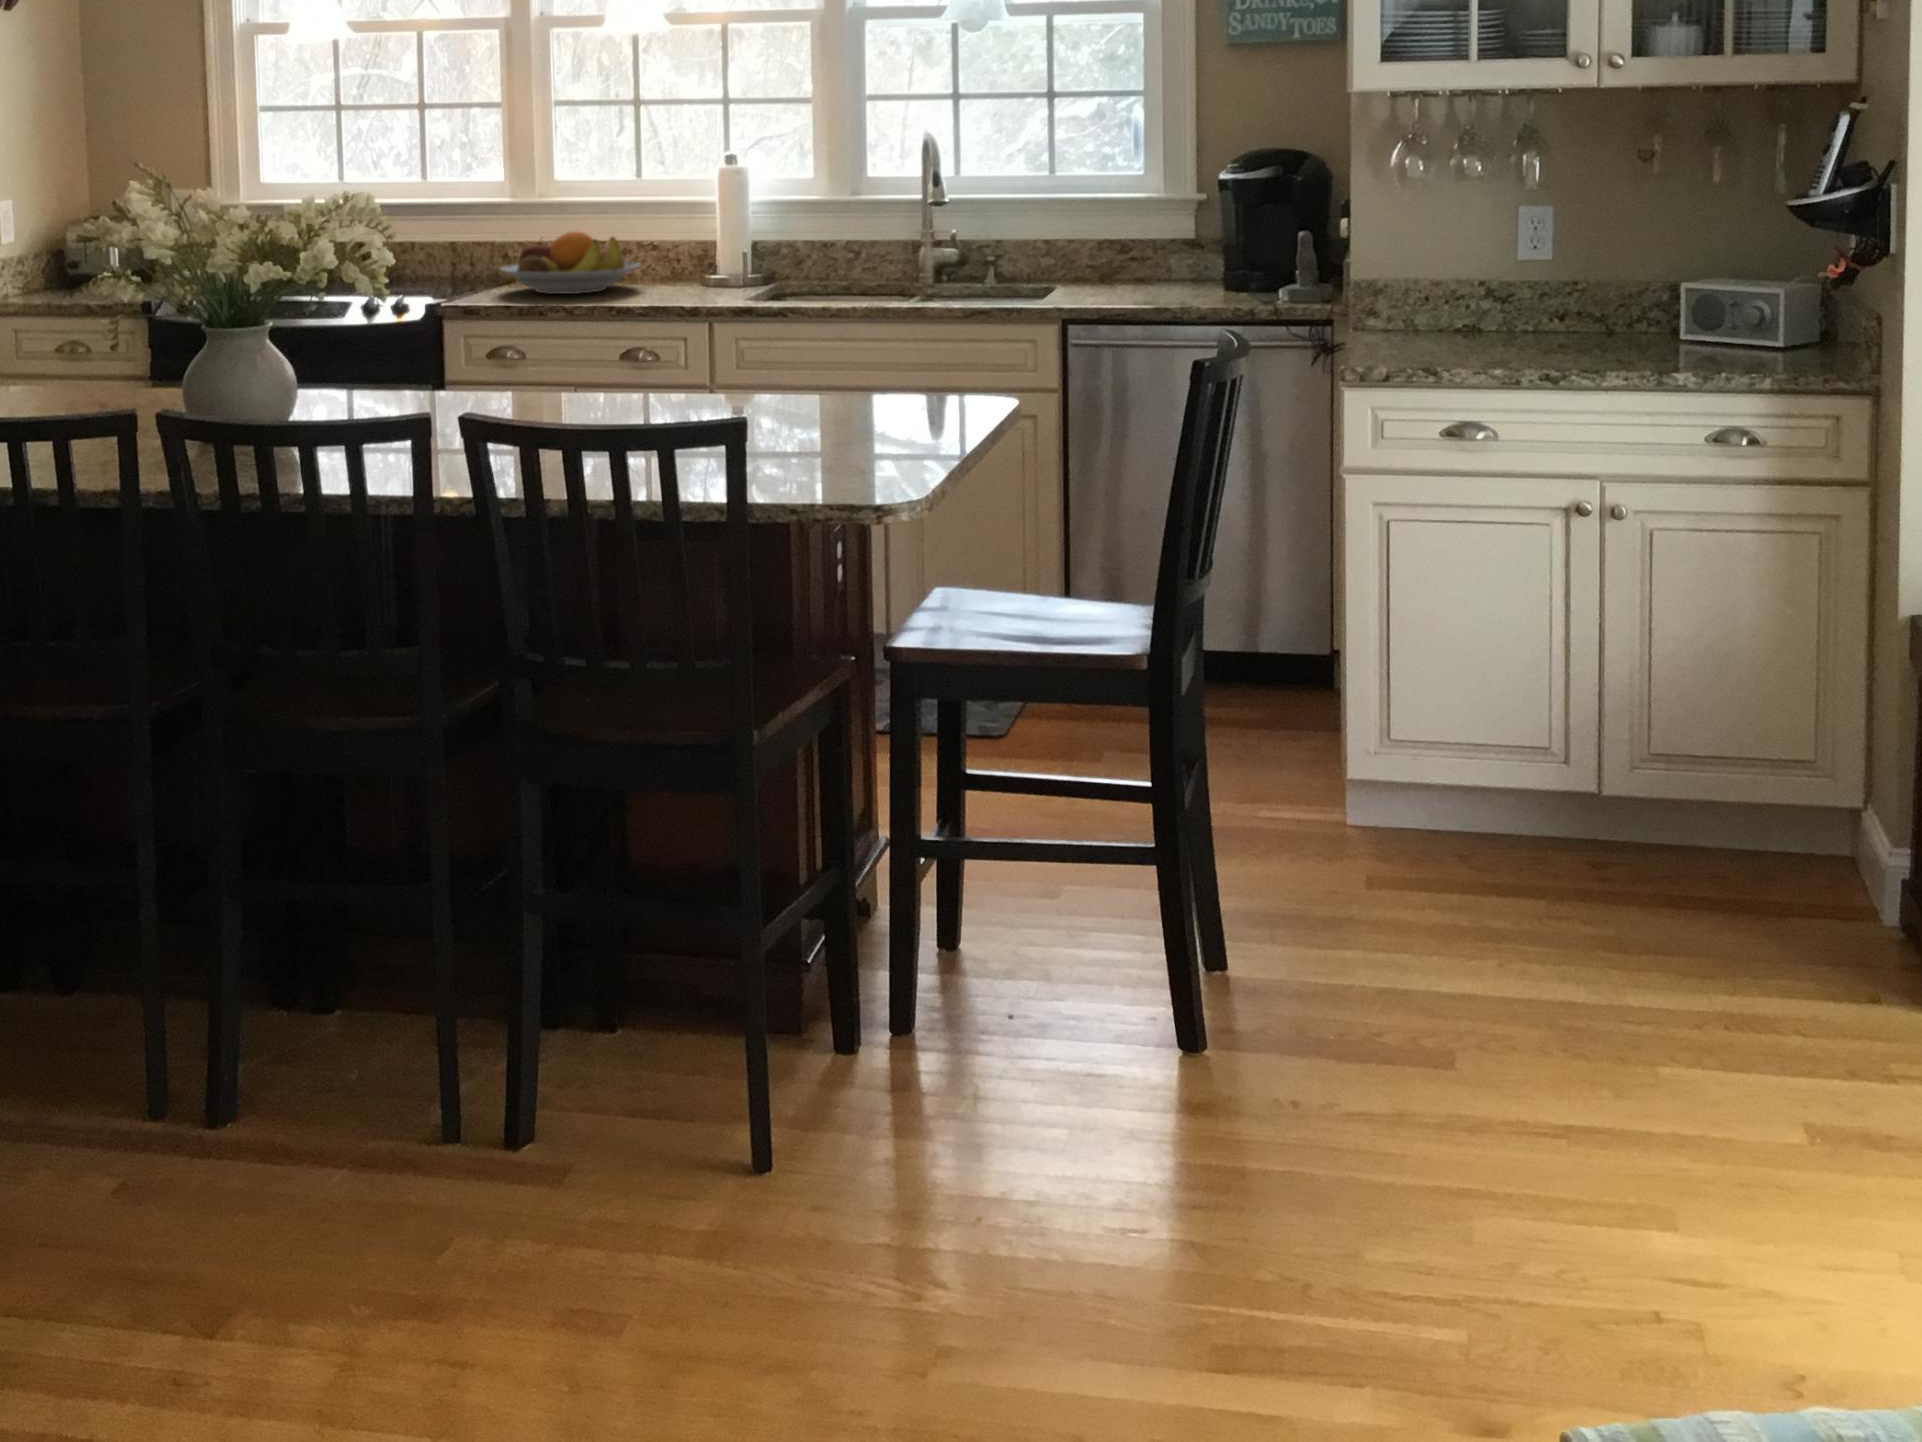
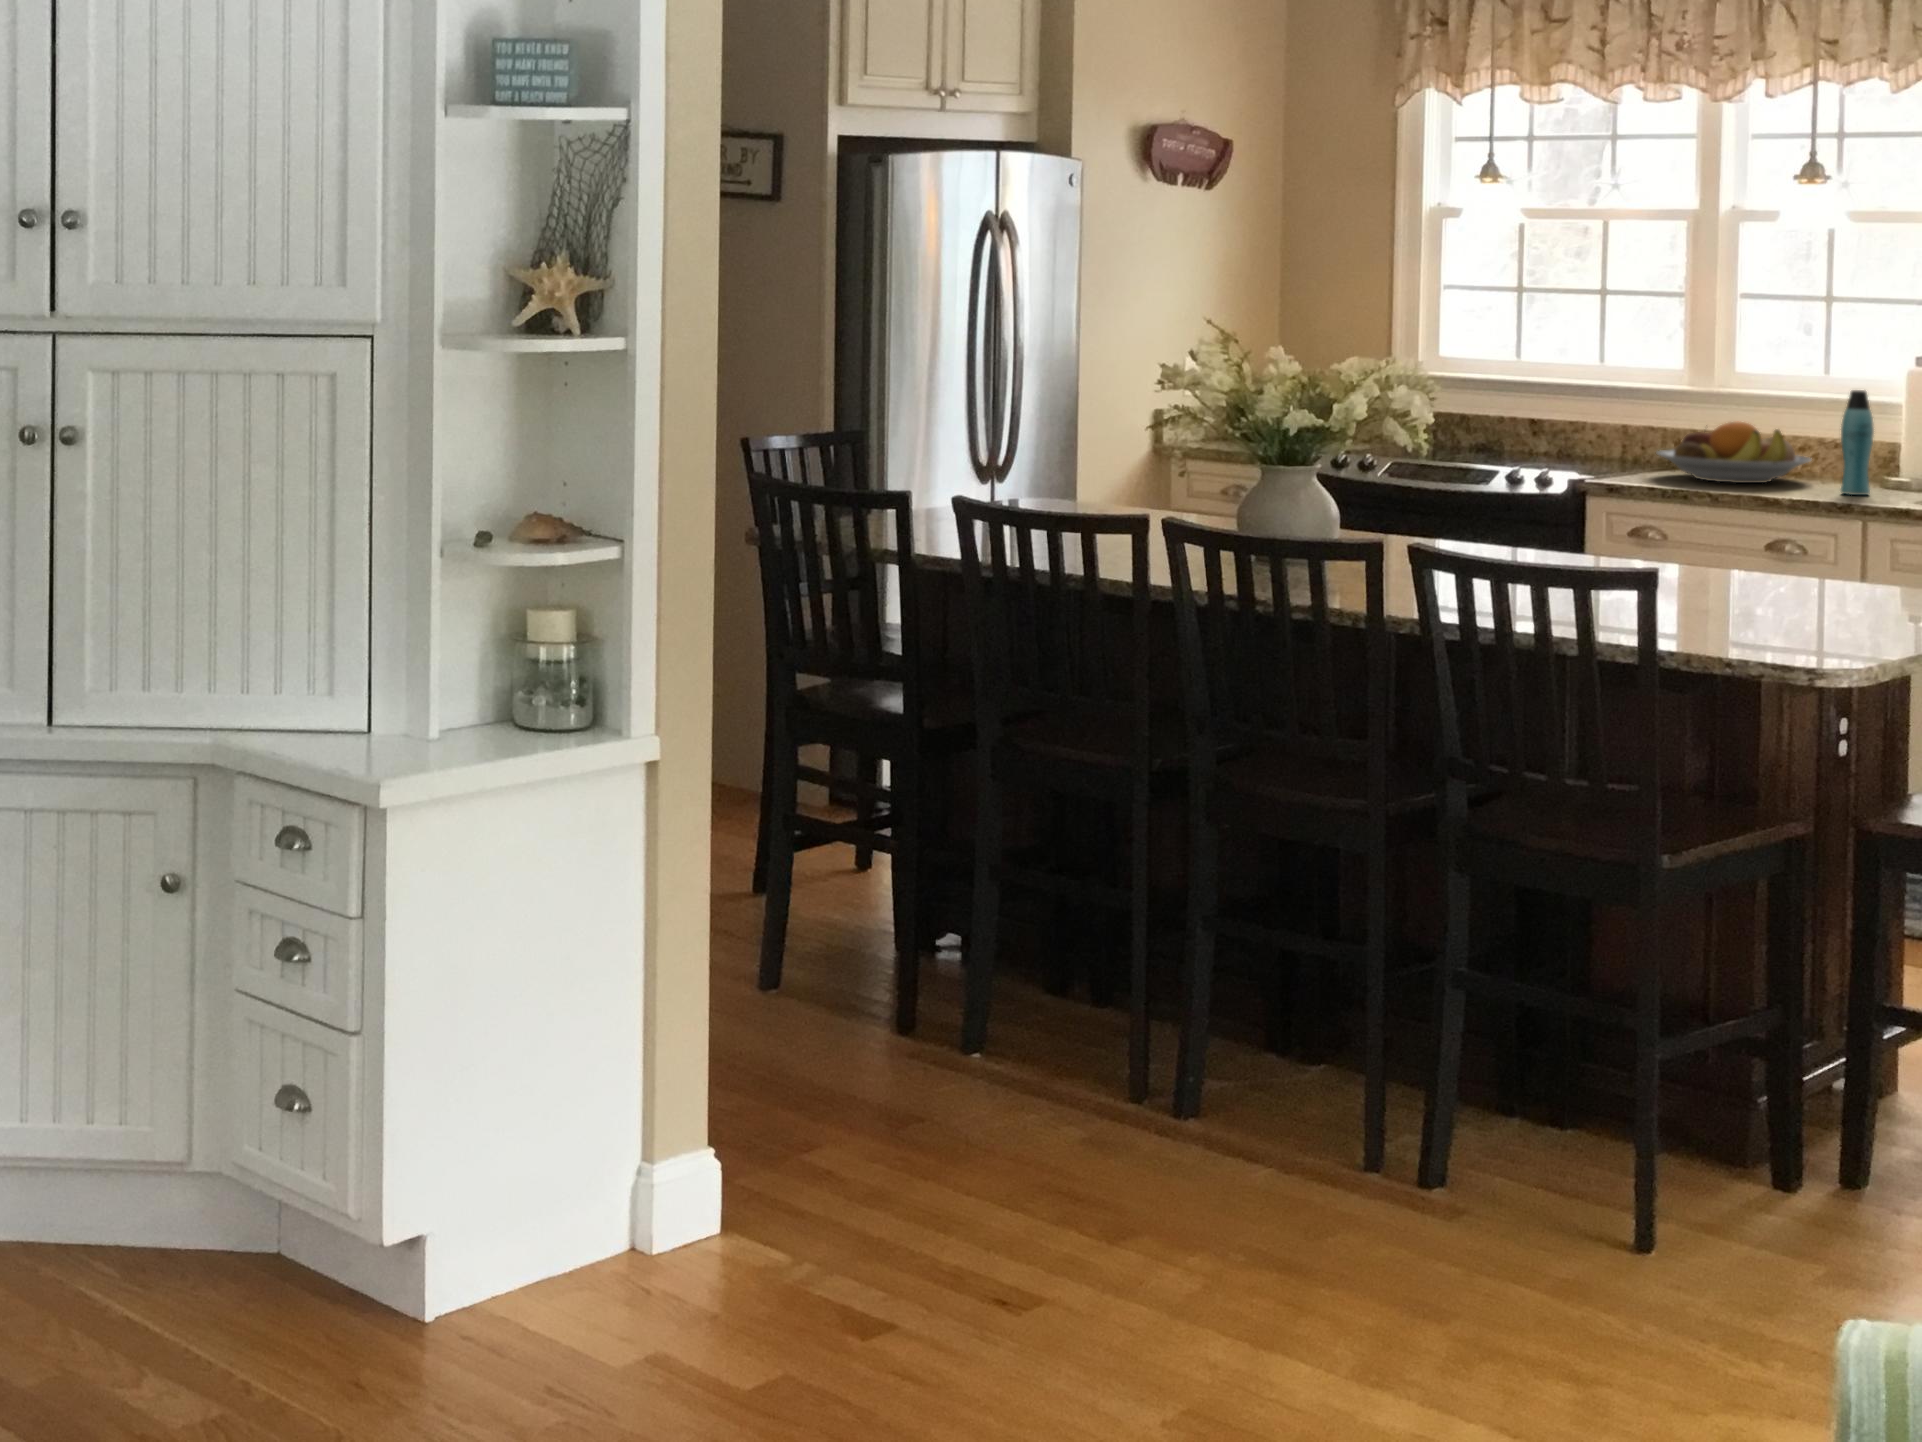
bottle: none [673,192,701,296] -> present [1841,390,1874,495]

